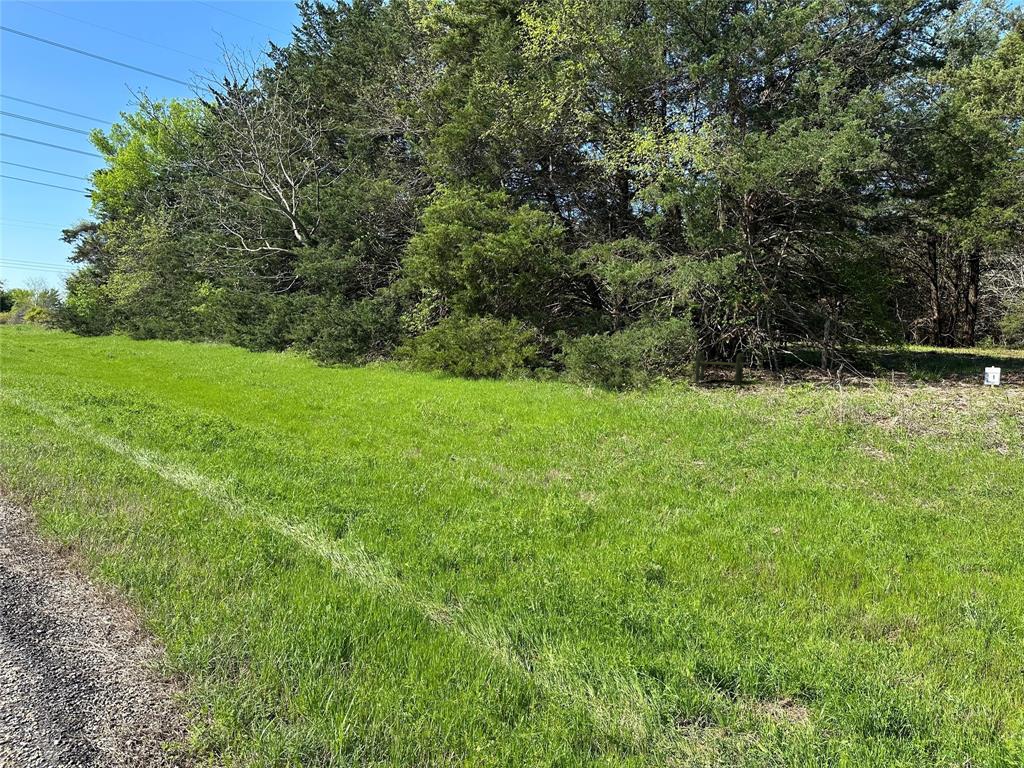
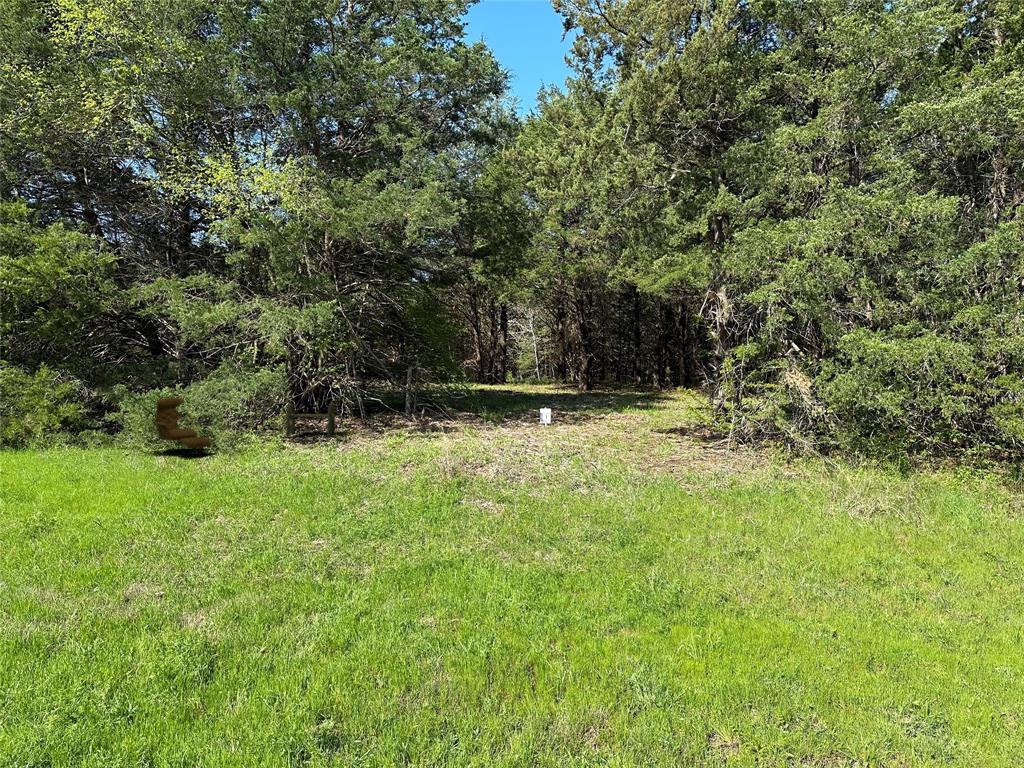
lounge chair: none [585,343,629,394] -> present [154,398,212,456]

